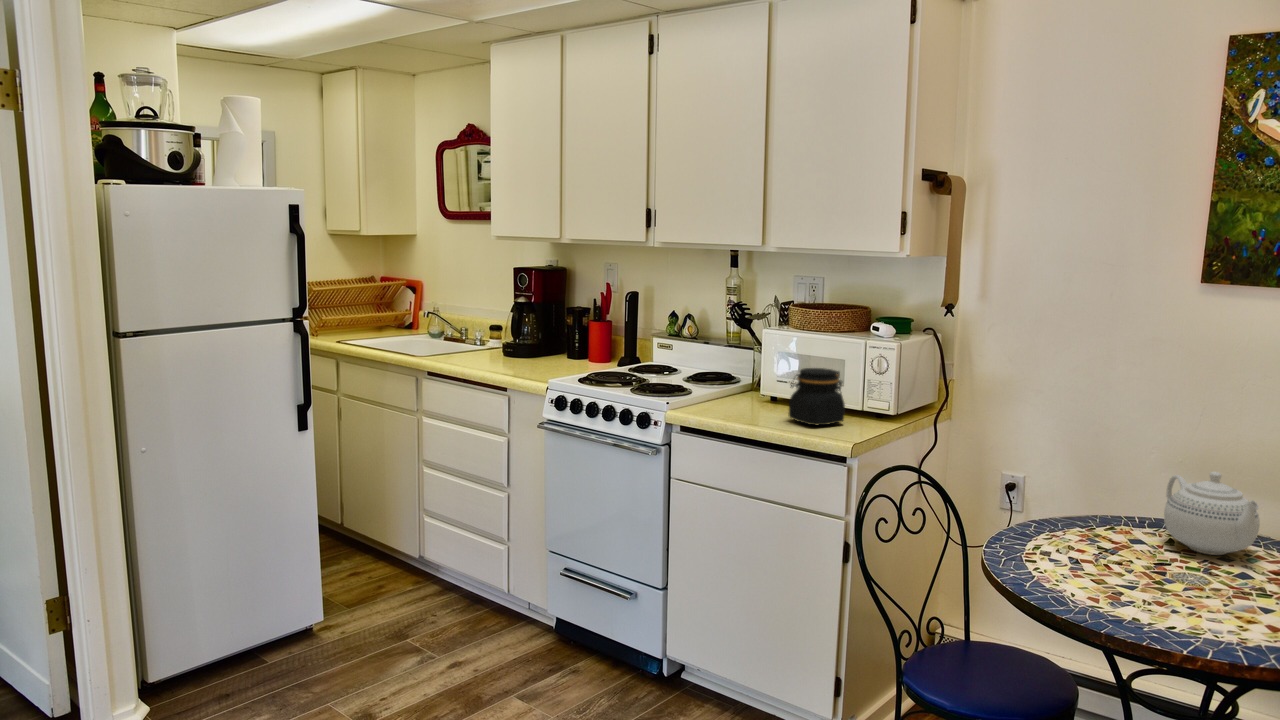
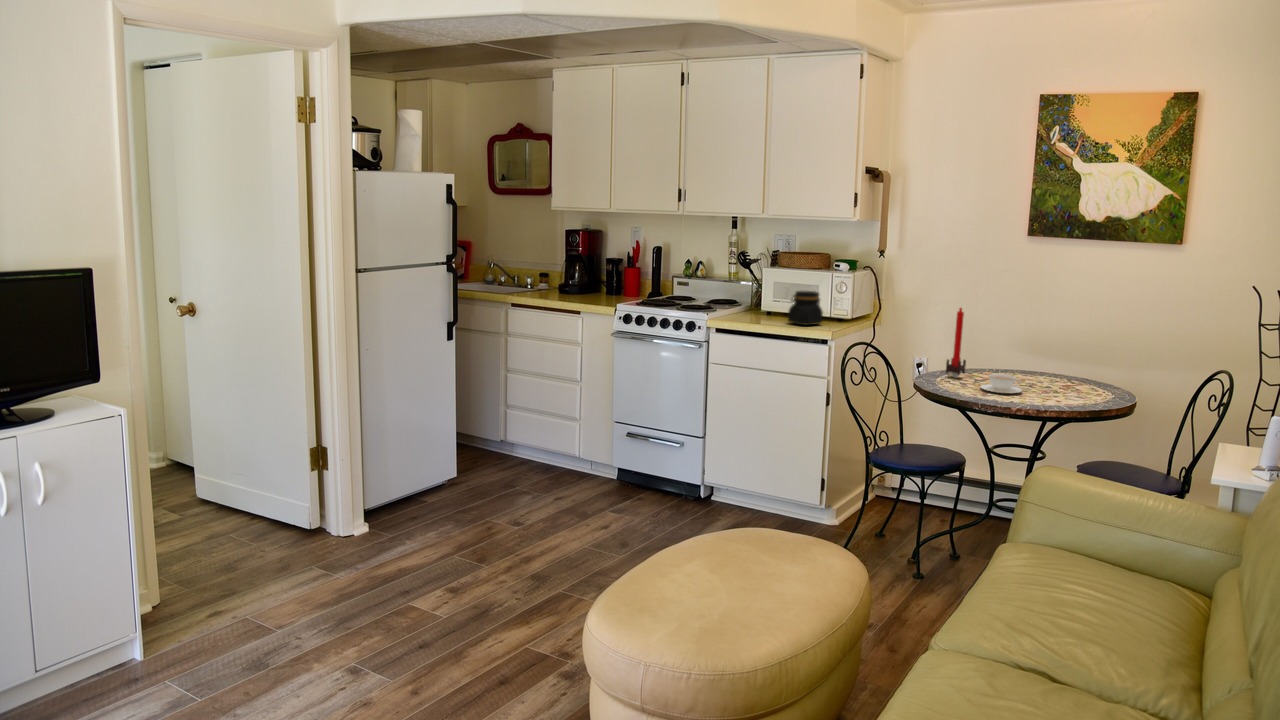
candle: none [1044,417,1083,545] -> present [946,308,966,378]
teapot: present [1164,472,1260,555] -> none [1007,336,1055,380]
teacup: none [1107,552,1197,600] -> present [980,374,1022,393]

